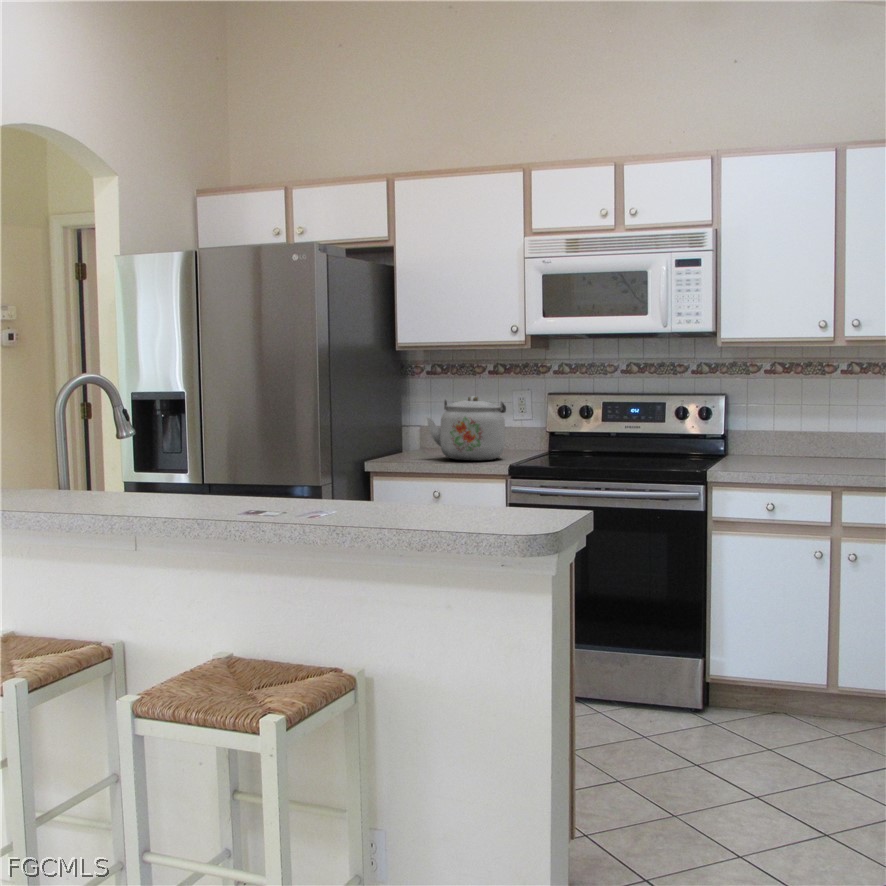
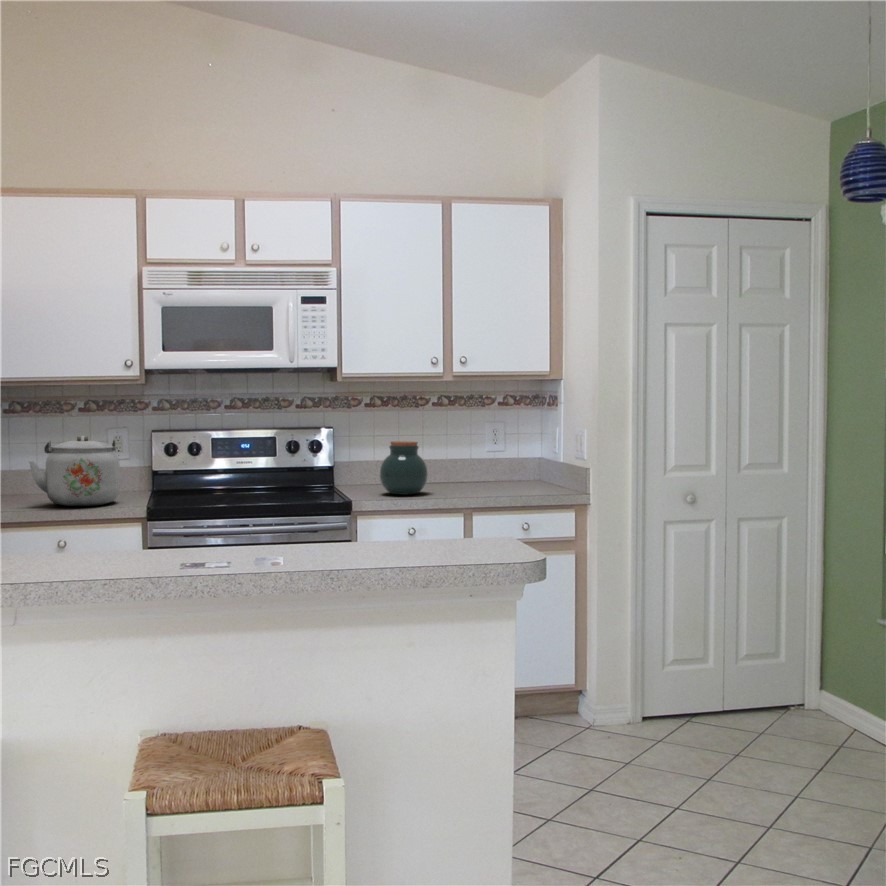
jar: none [753,411,807,468] -> present [380,441,428,495]

